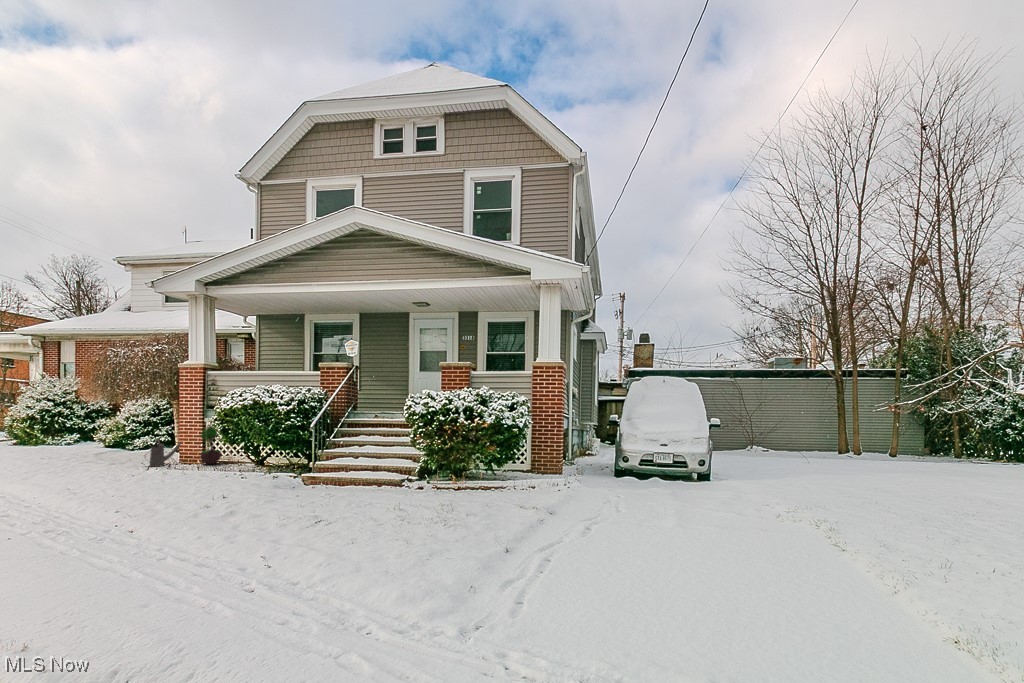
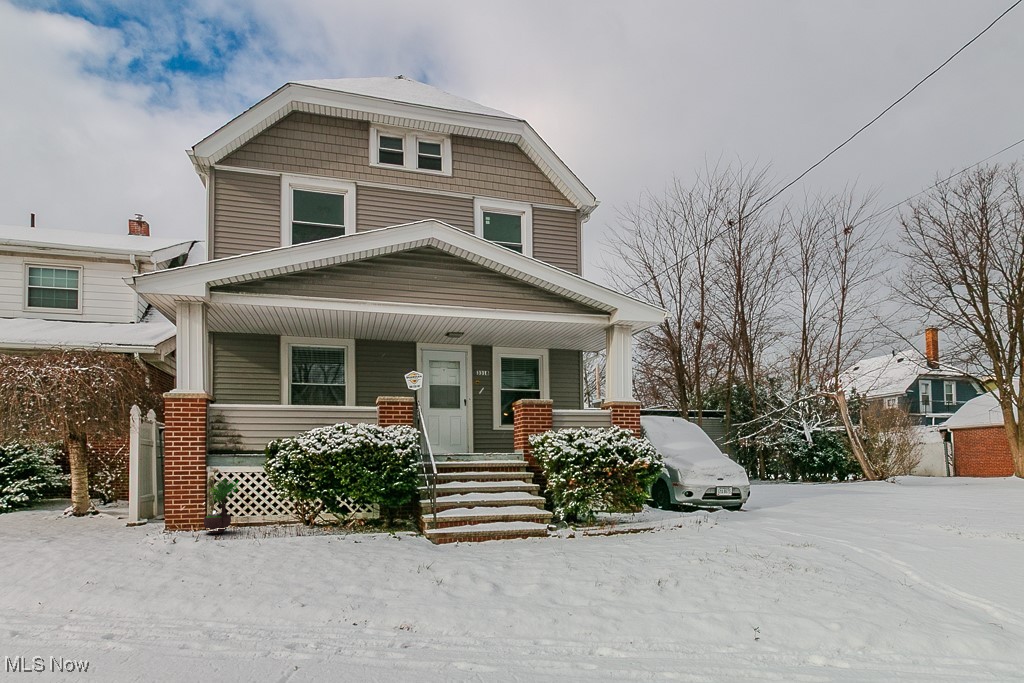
watering can: present [149,439,182,467] -> none [131,504,172,545]

